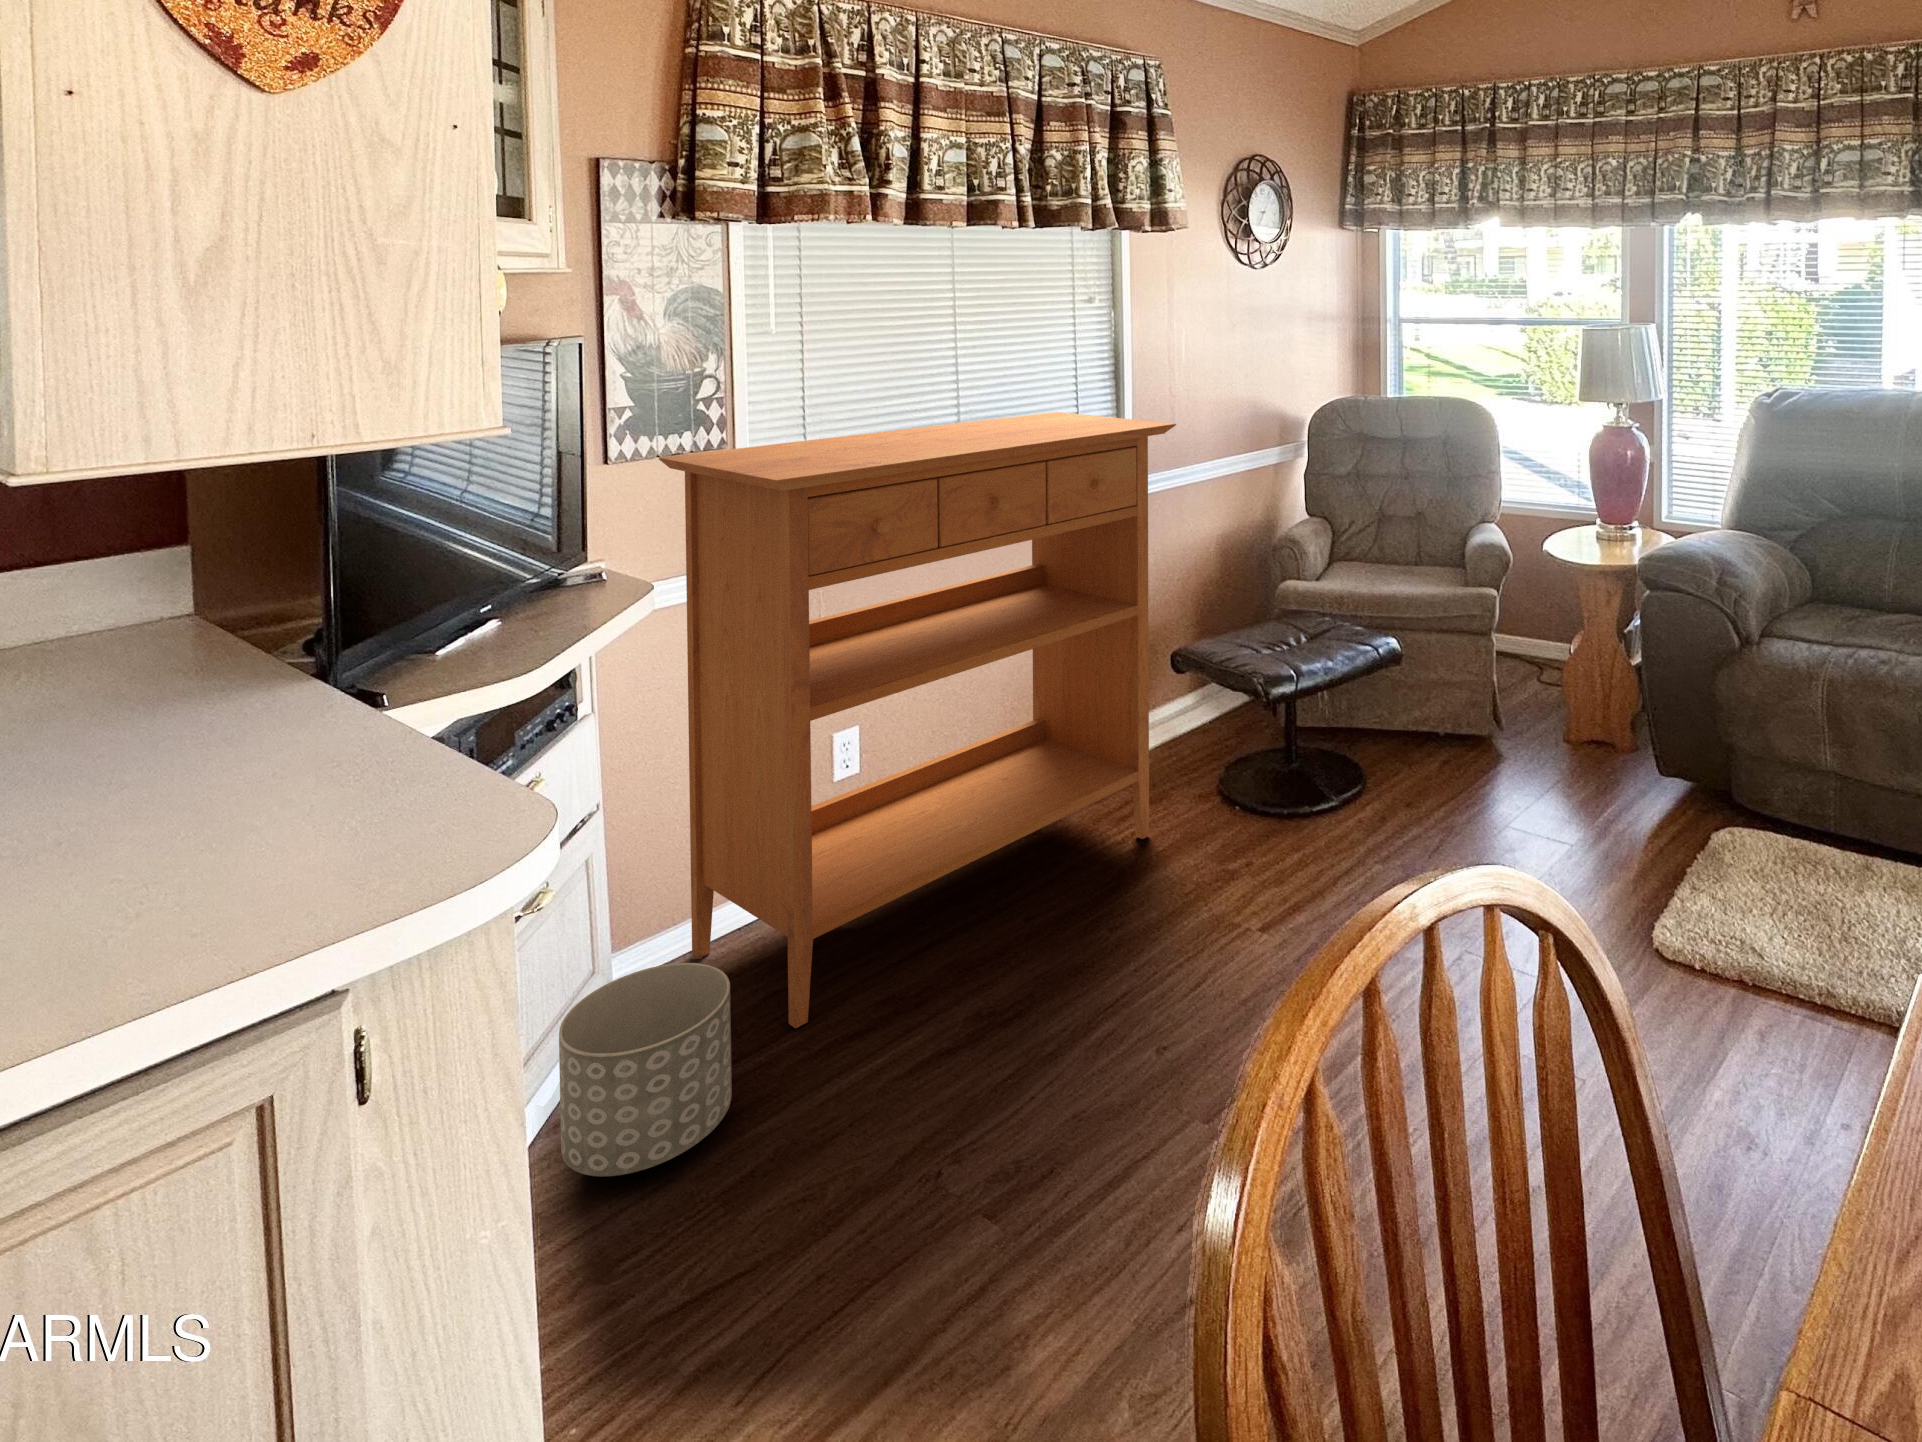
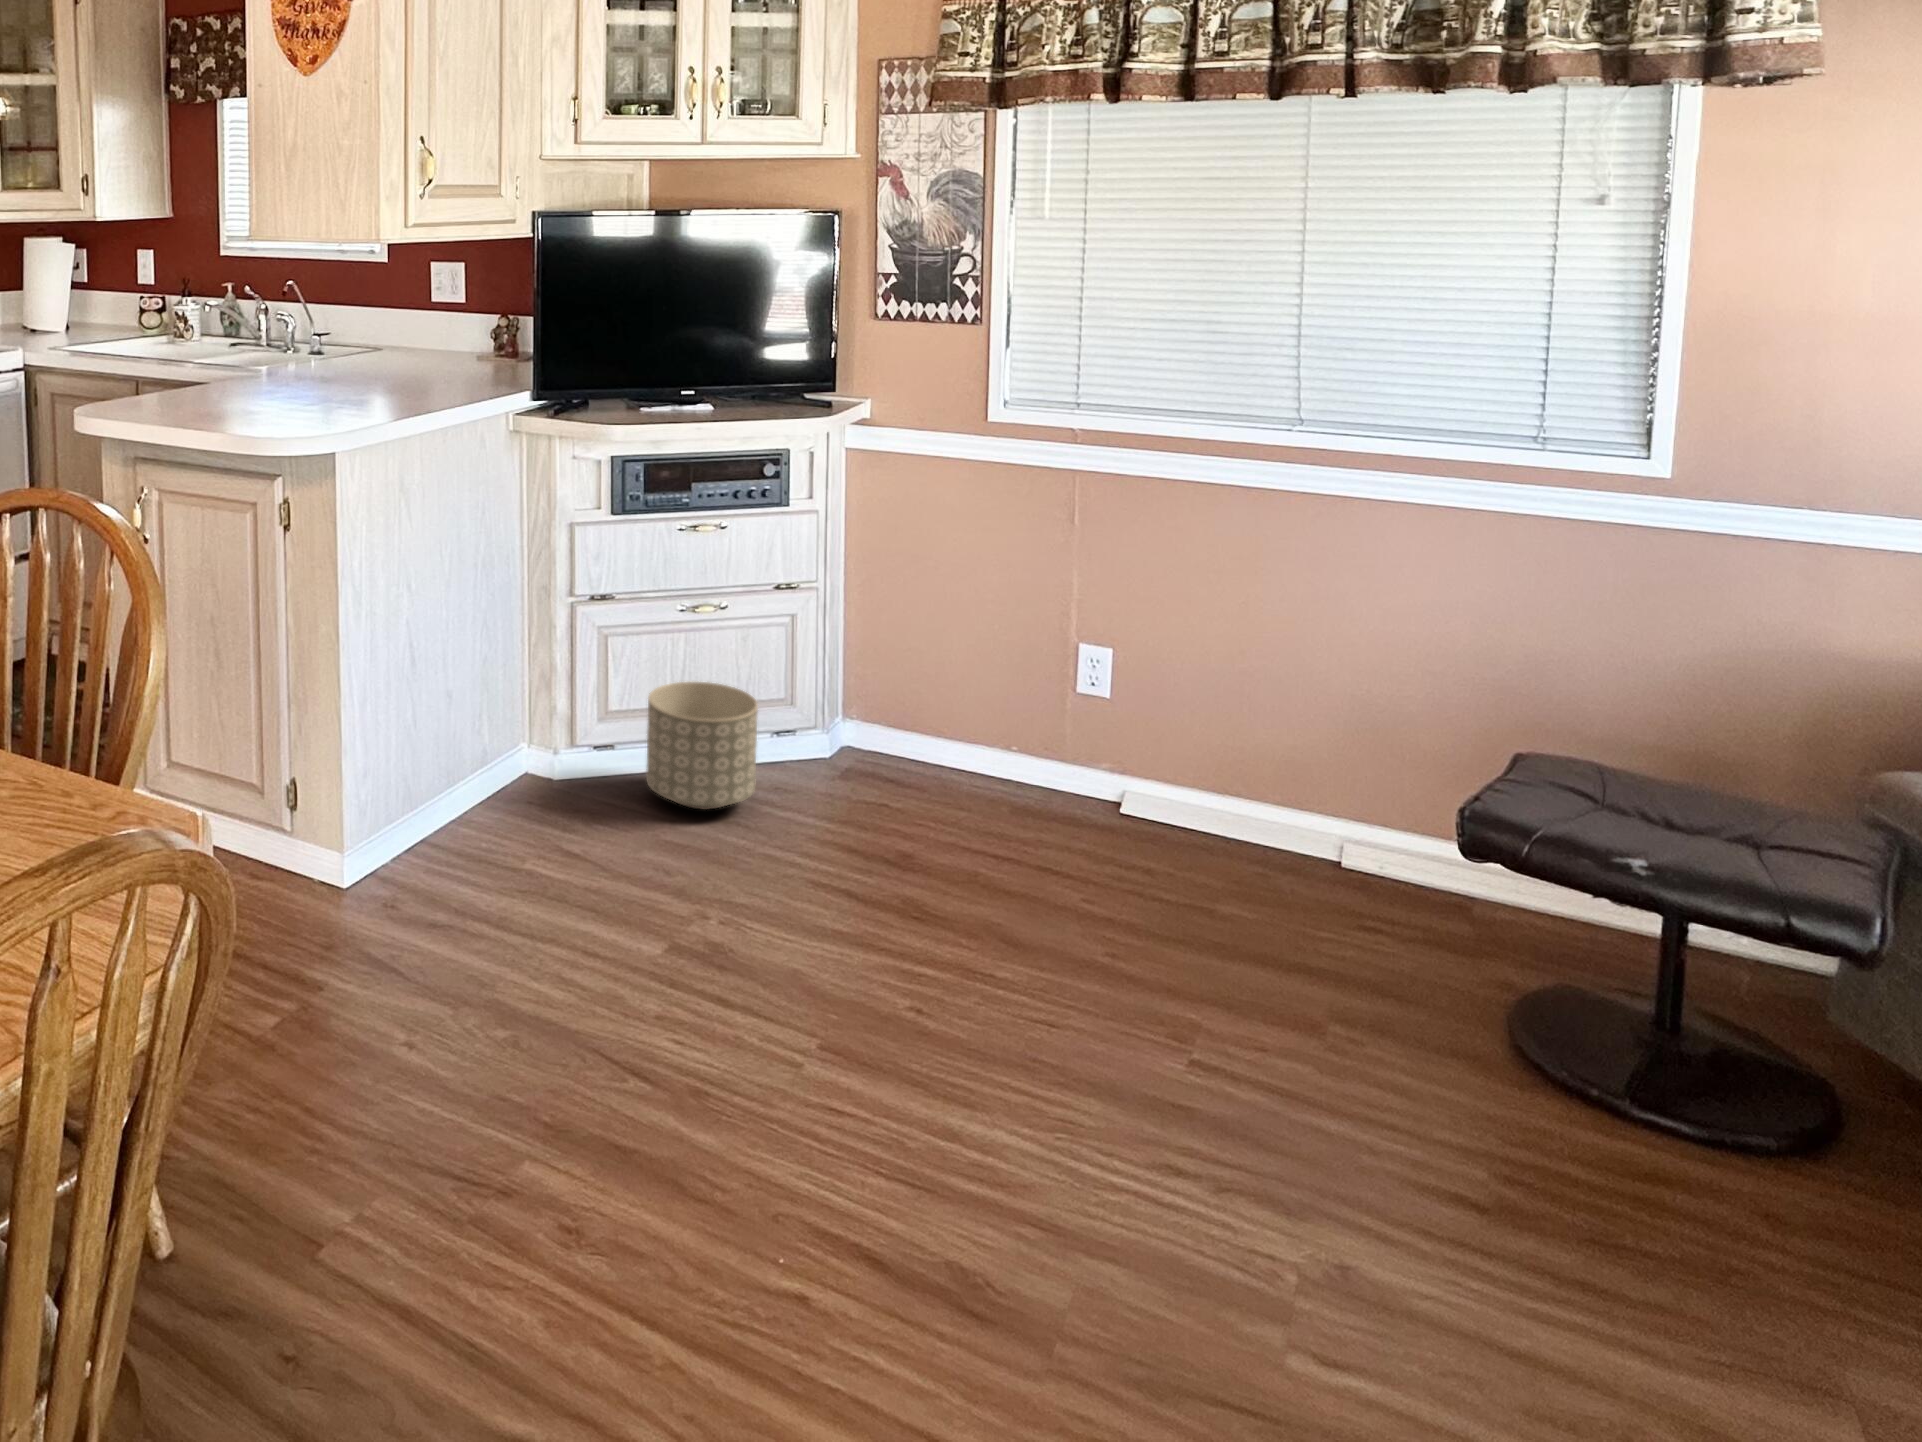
console table: present [659,412,1176,1028] -> none [825,319,1426,955]

